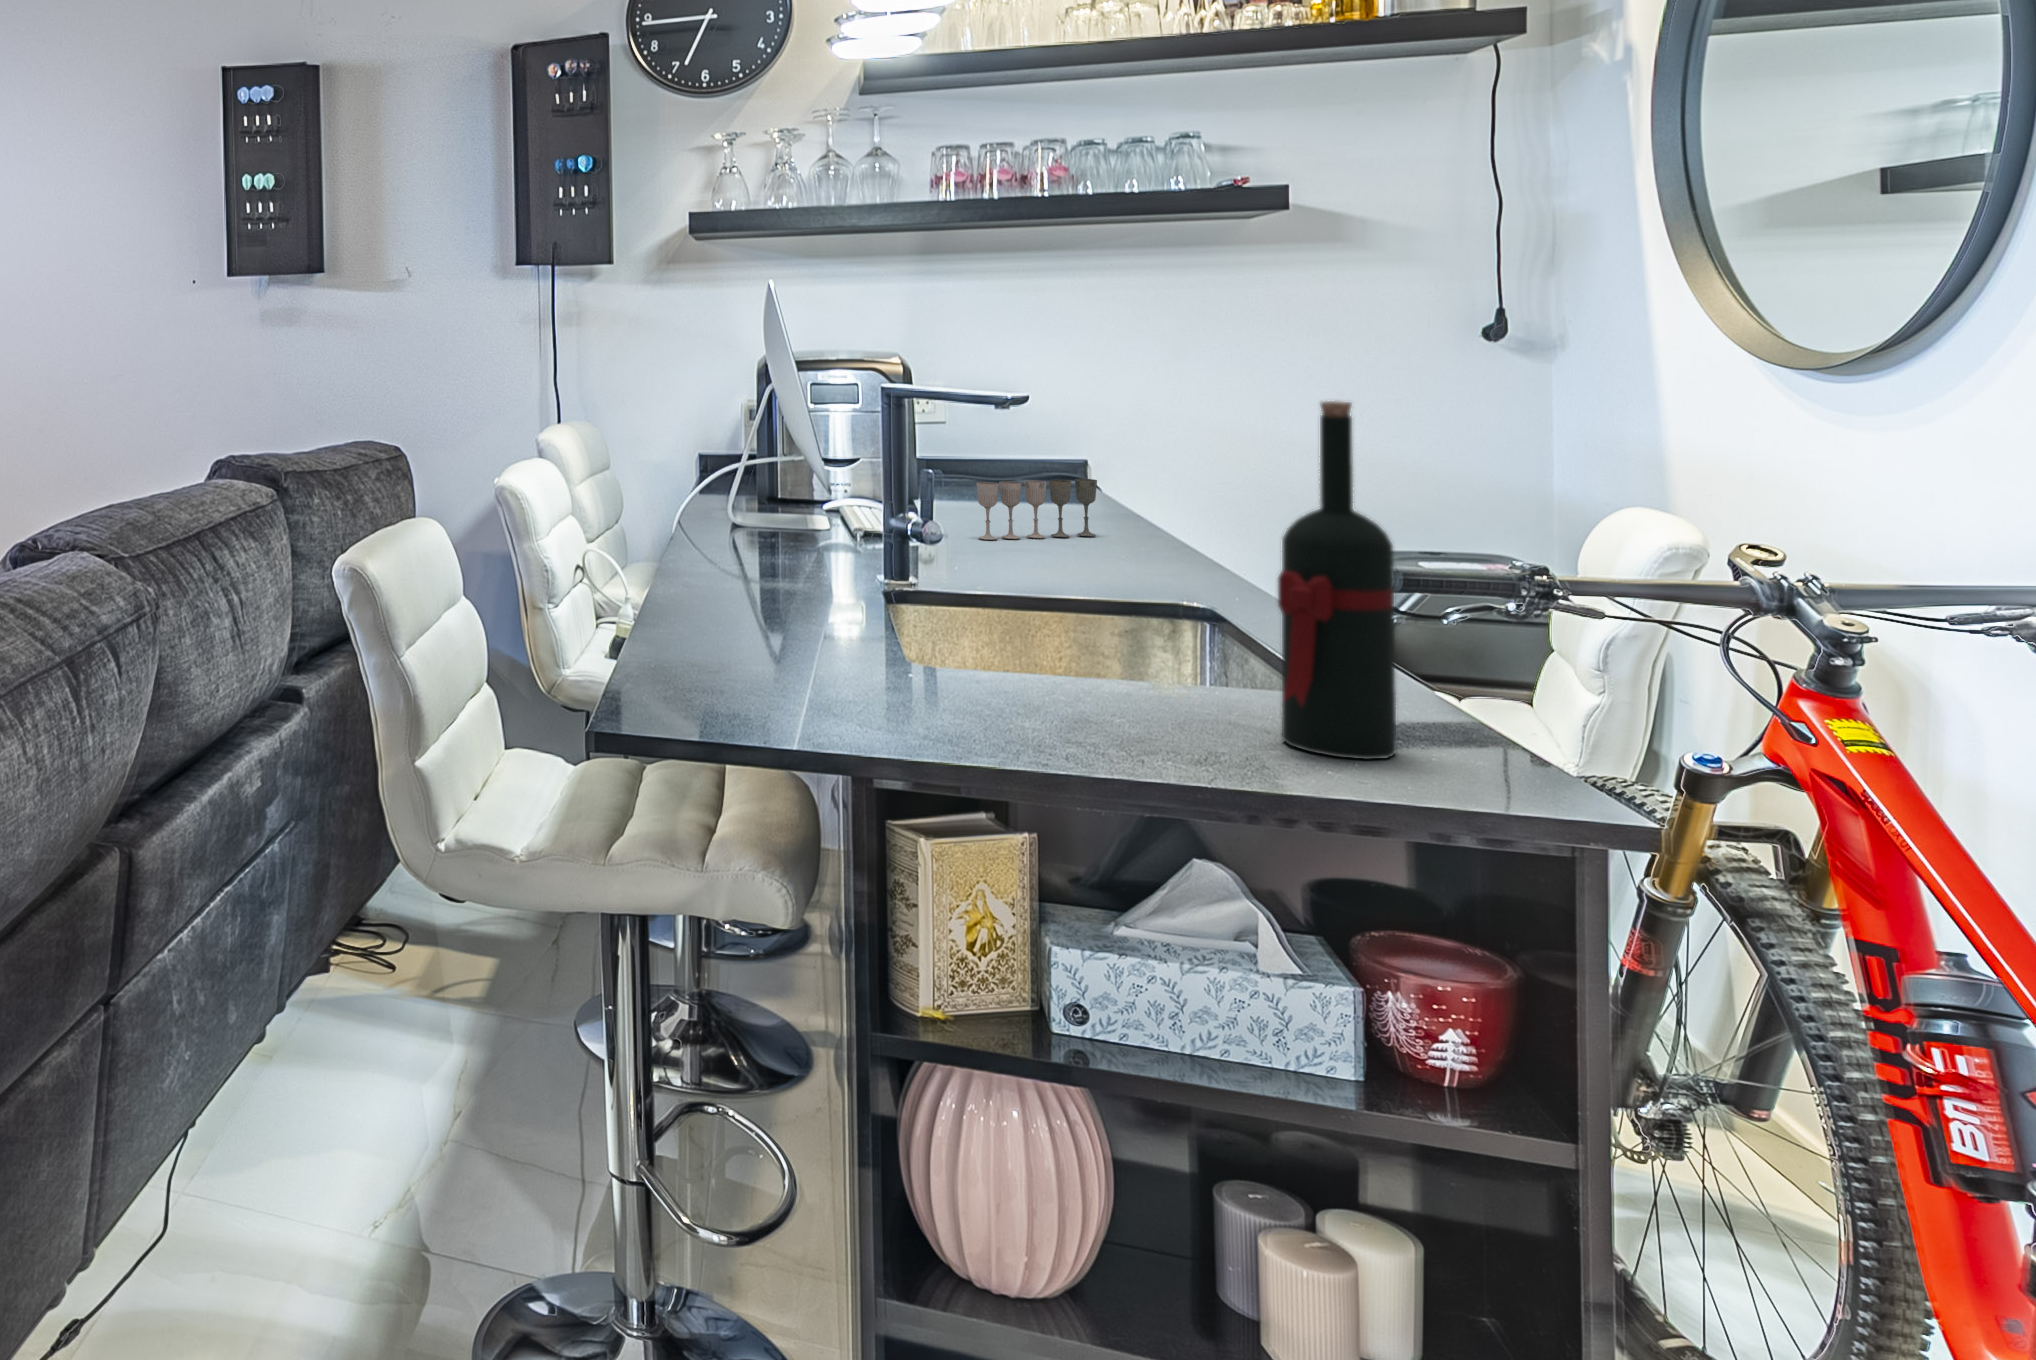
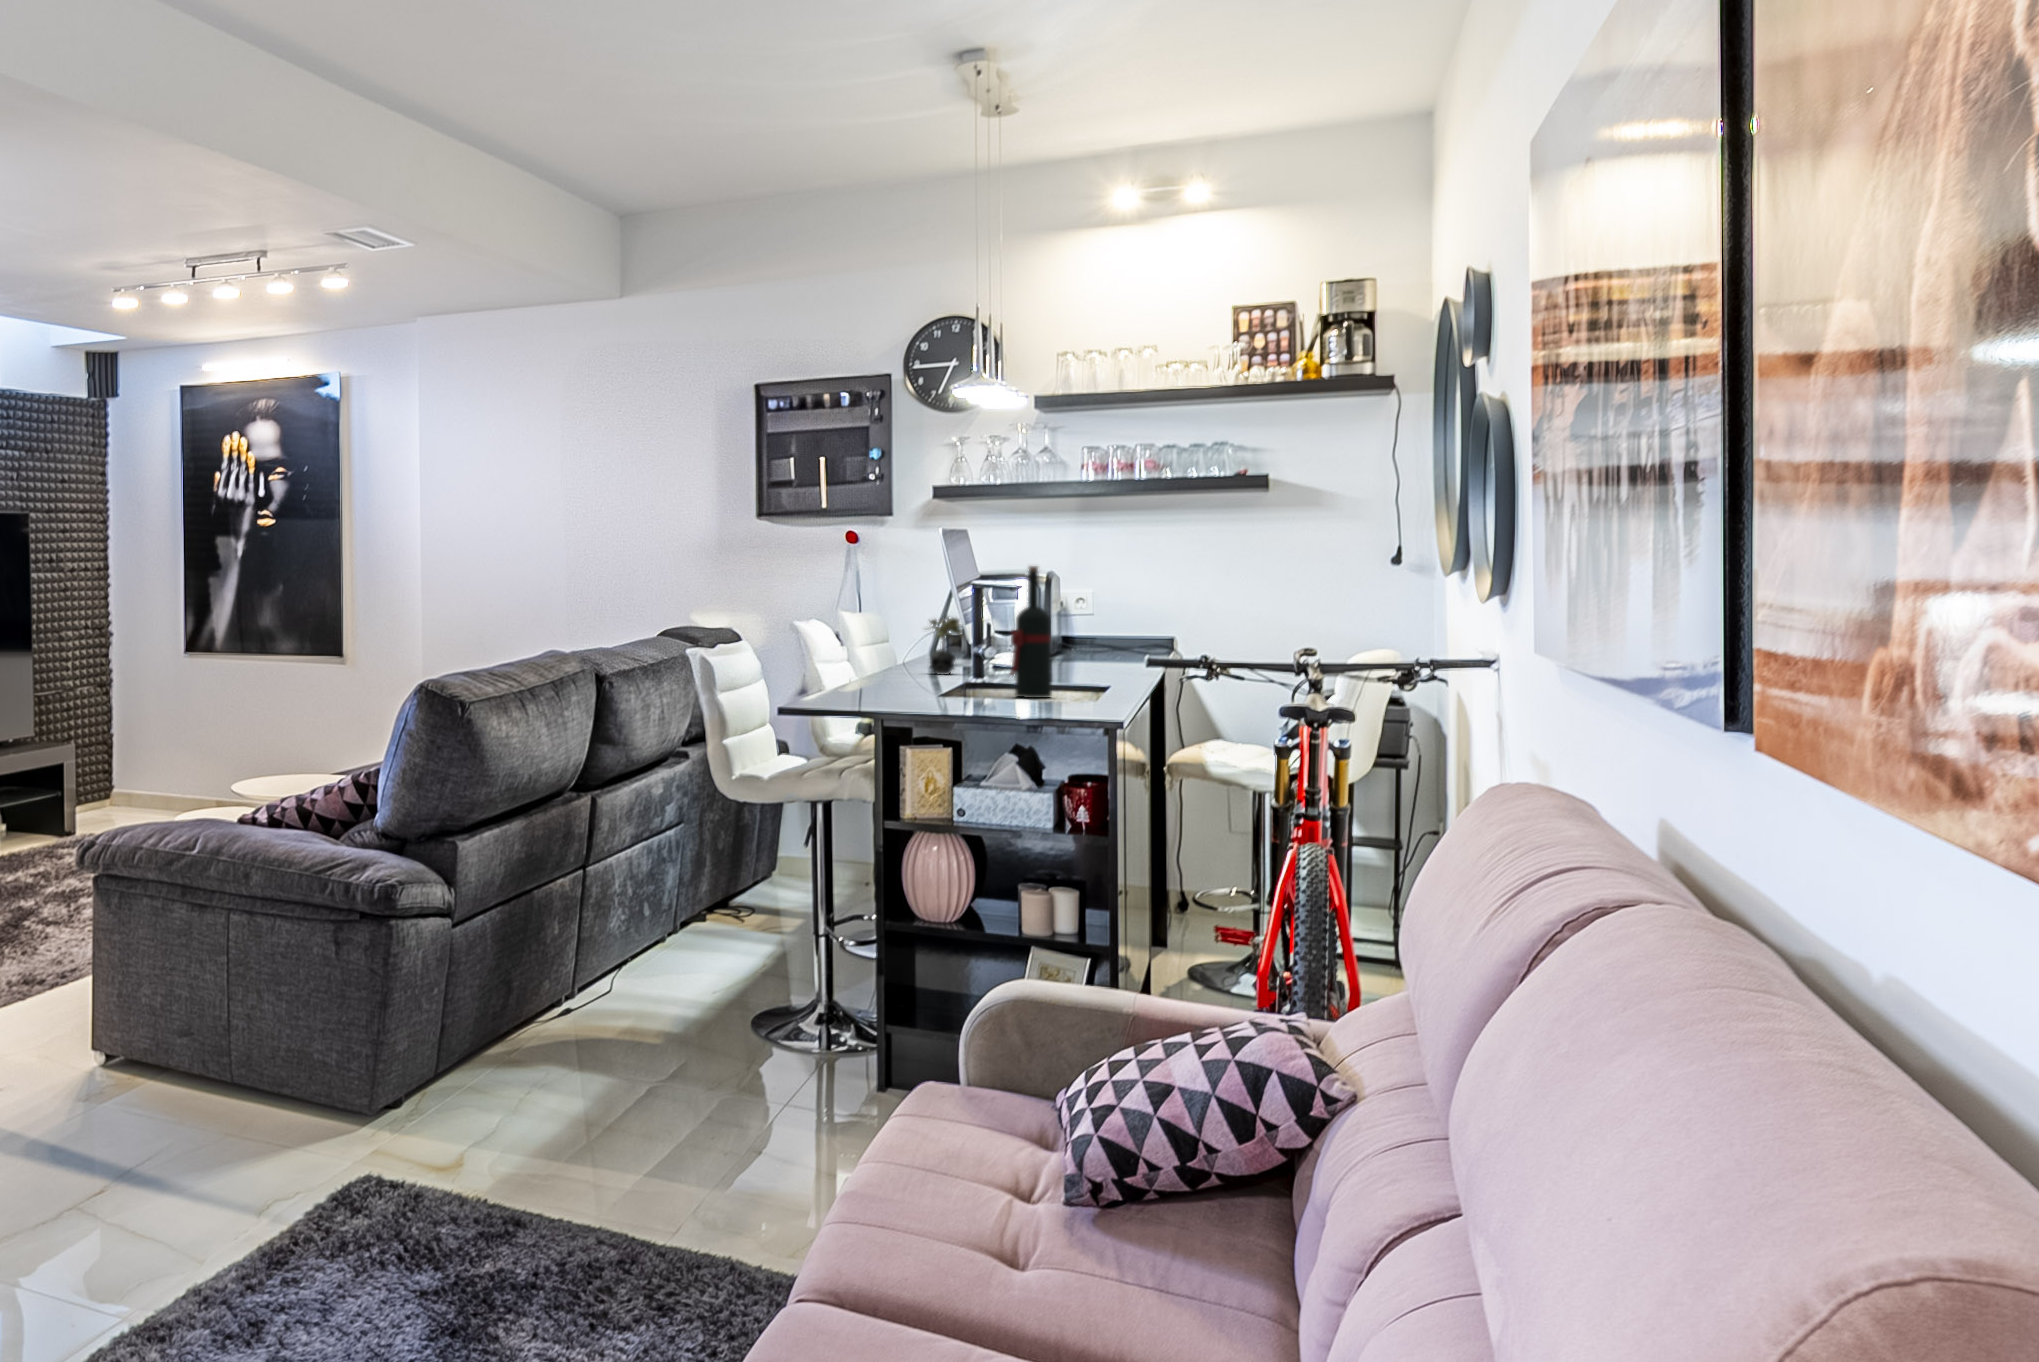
succulent plant: none [763,446,848,563] -> present [929,616,963,675]
wine glass: present [977,479,1097,540] -> none [1058,640,1129,672]

